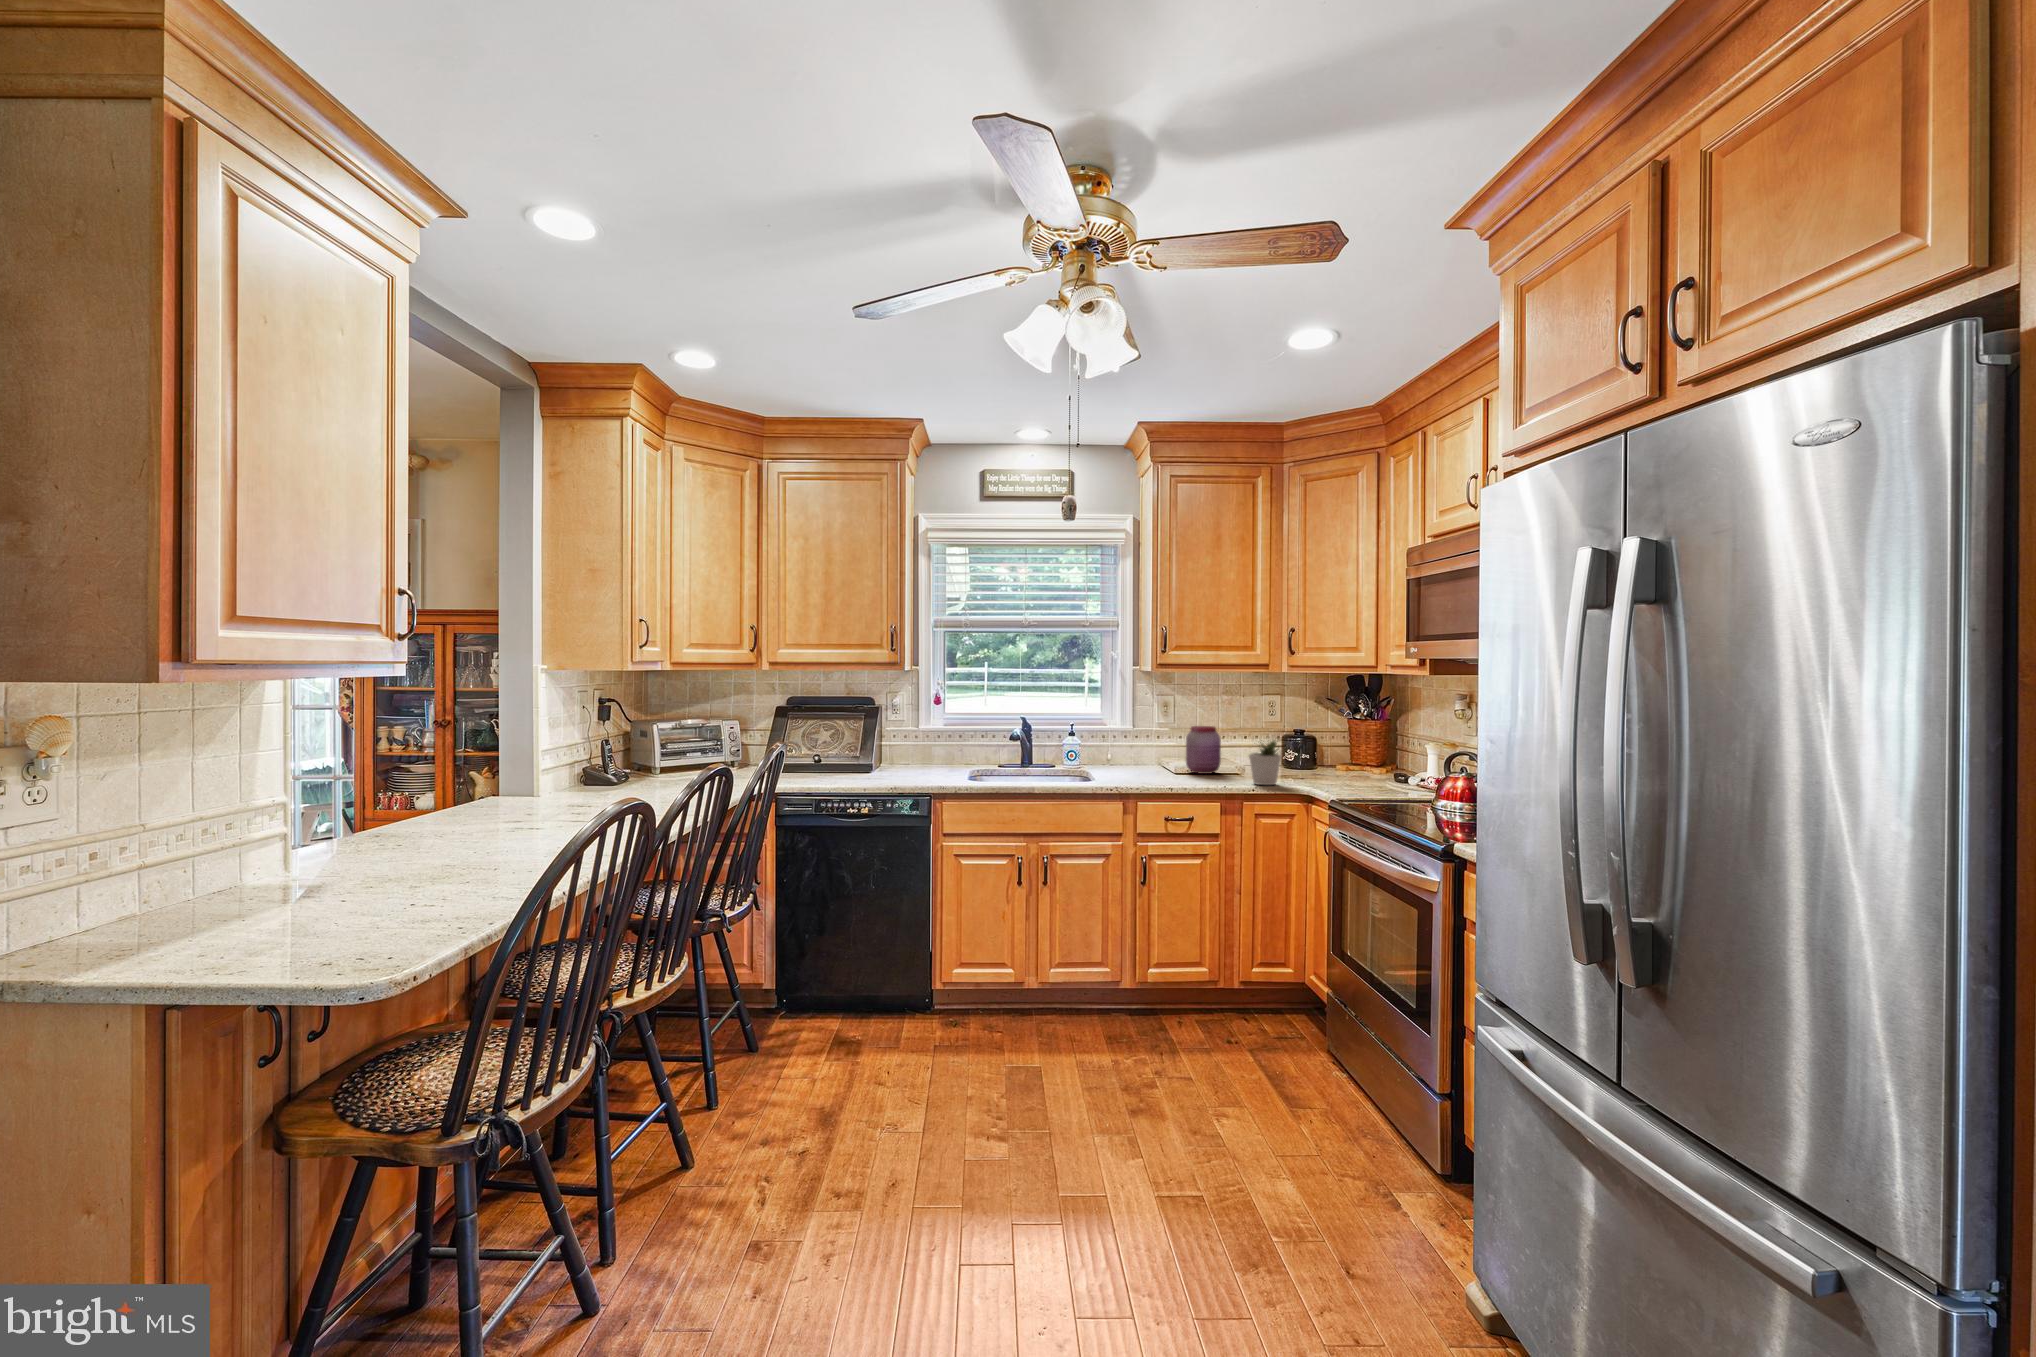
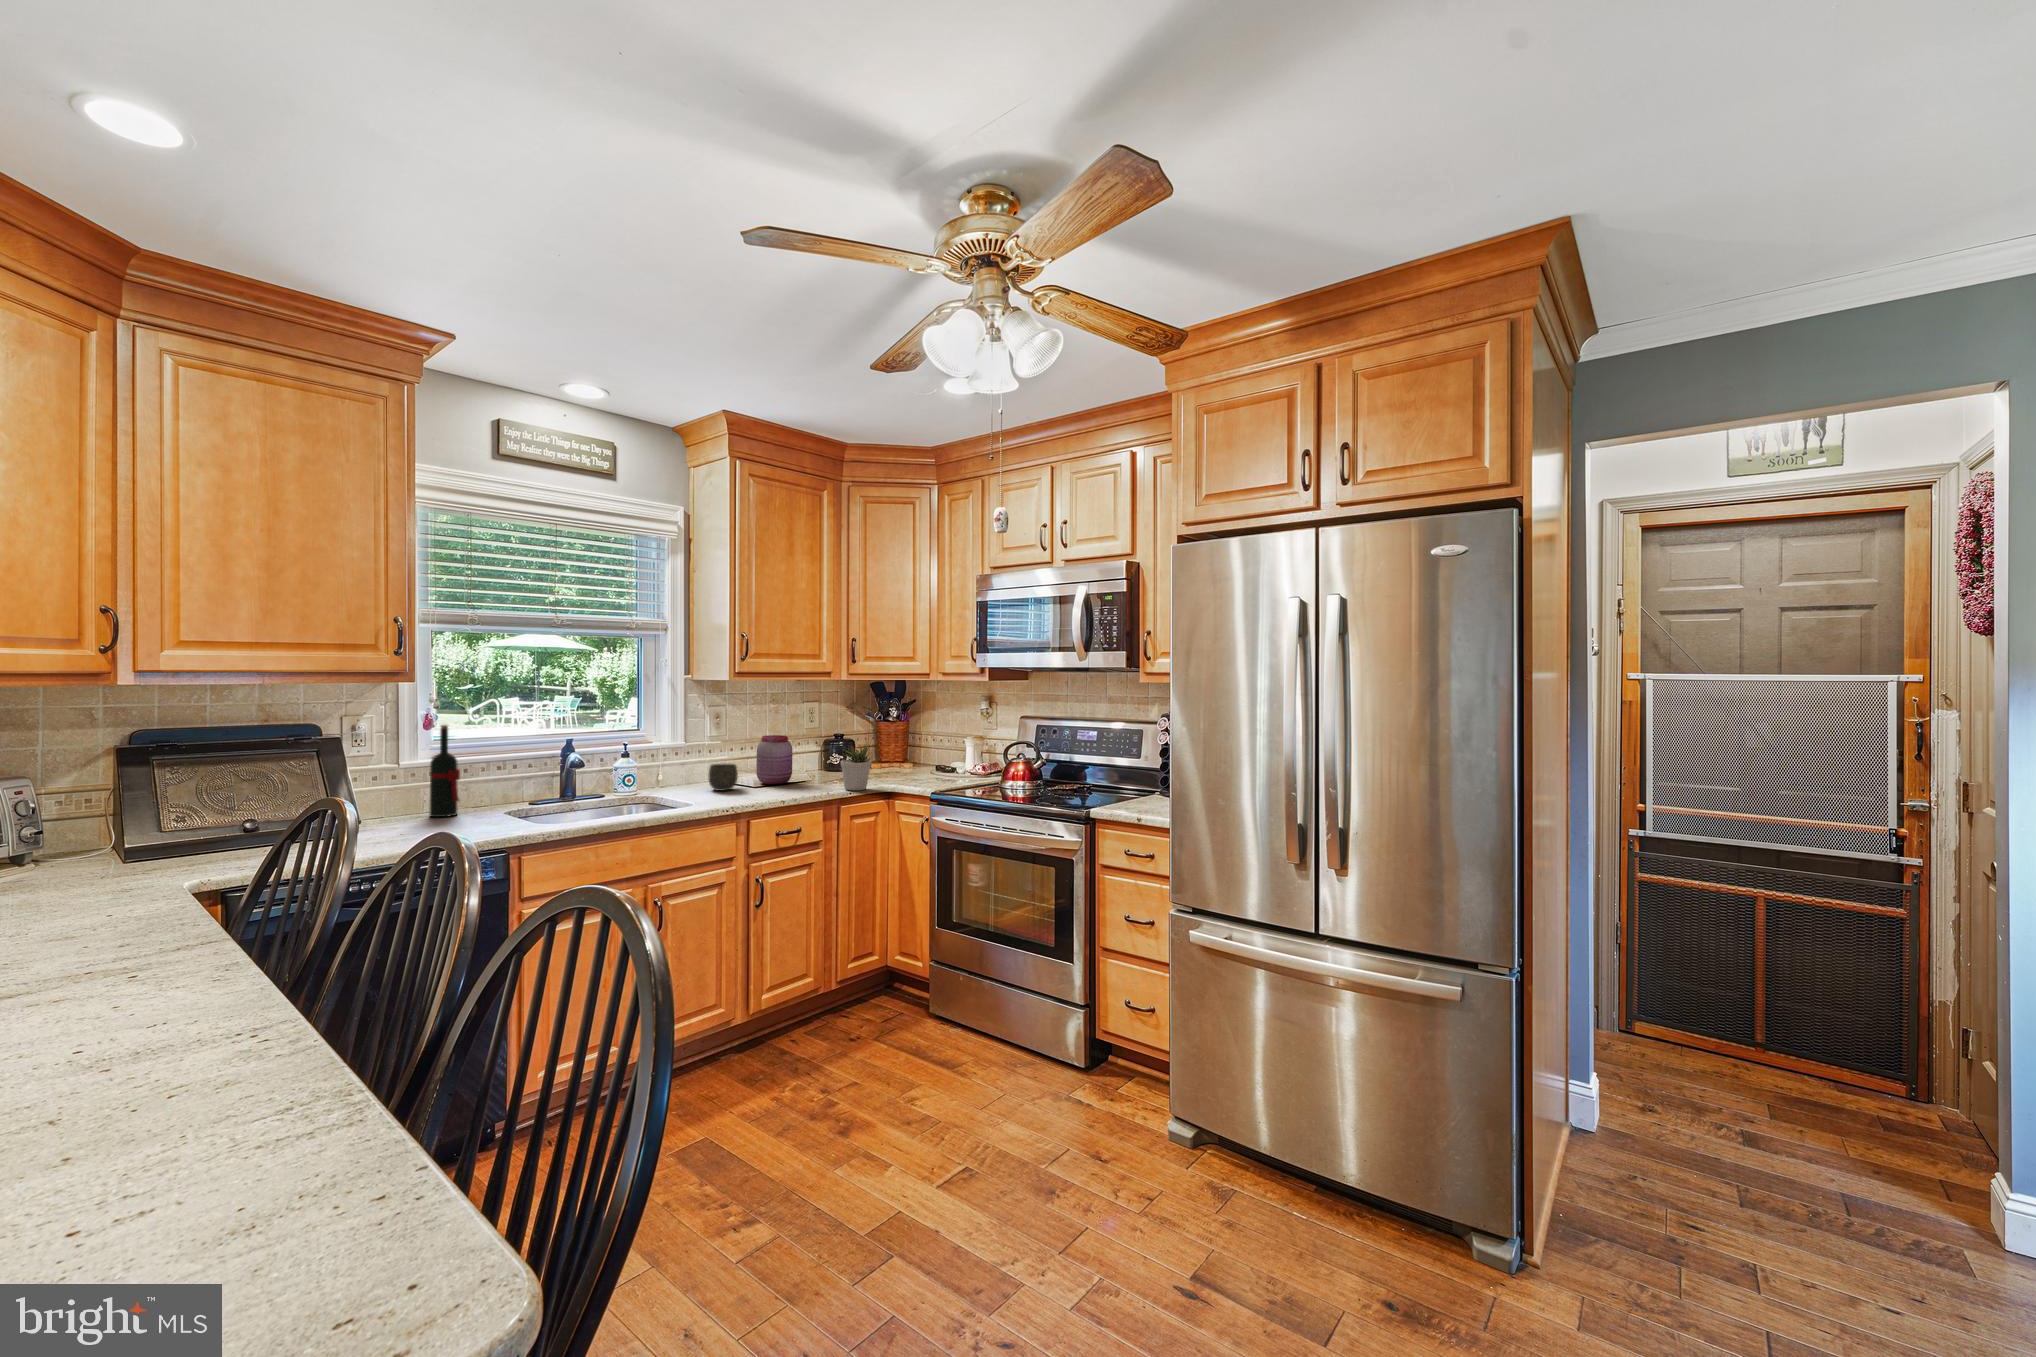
wine bottle: none [917,702,935,772] -> present [429,725,460,817]
mug: none [1133,749,1164,774] -> present [709,764,738,791]

